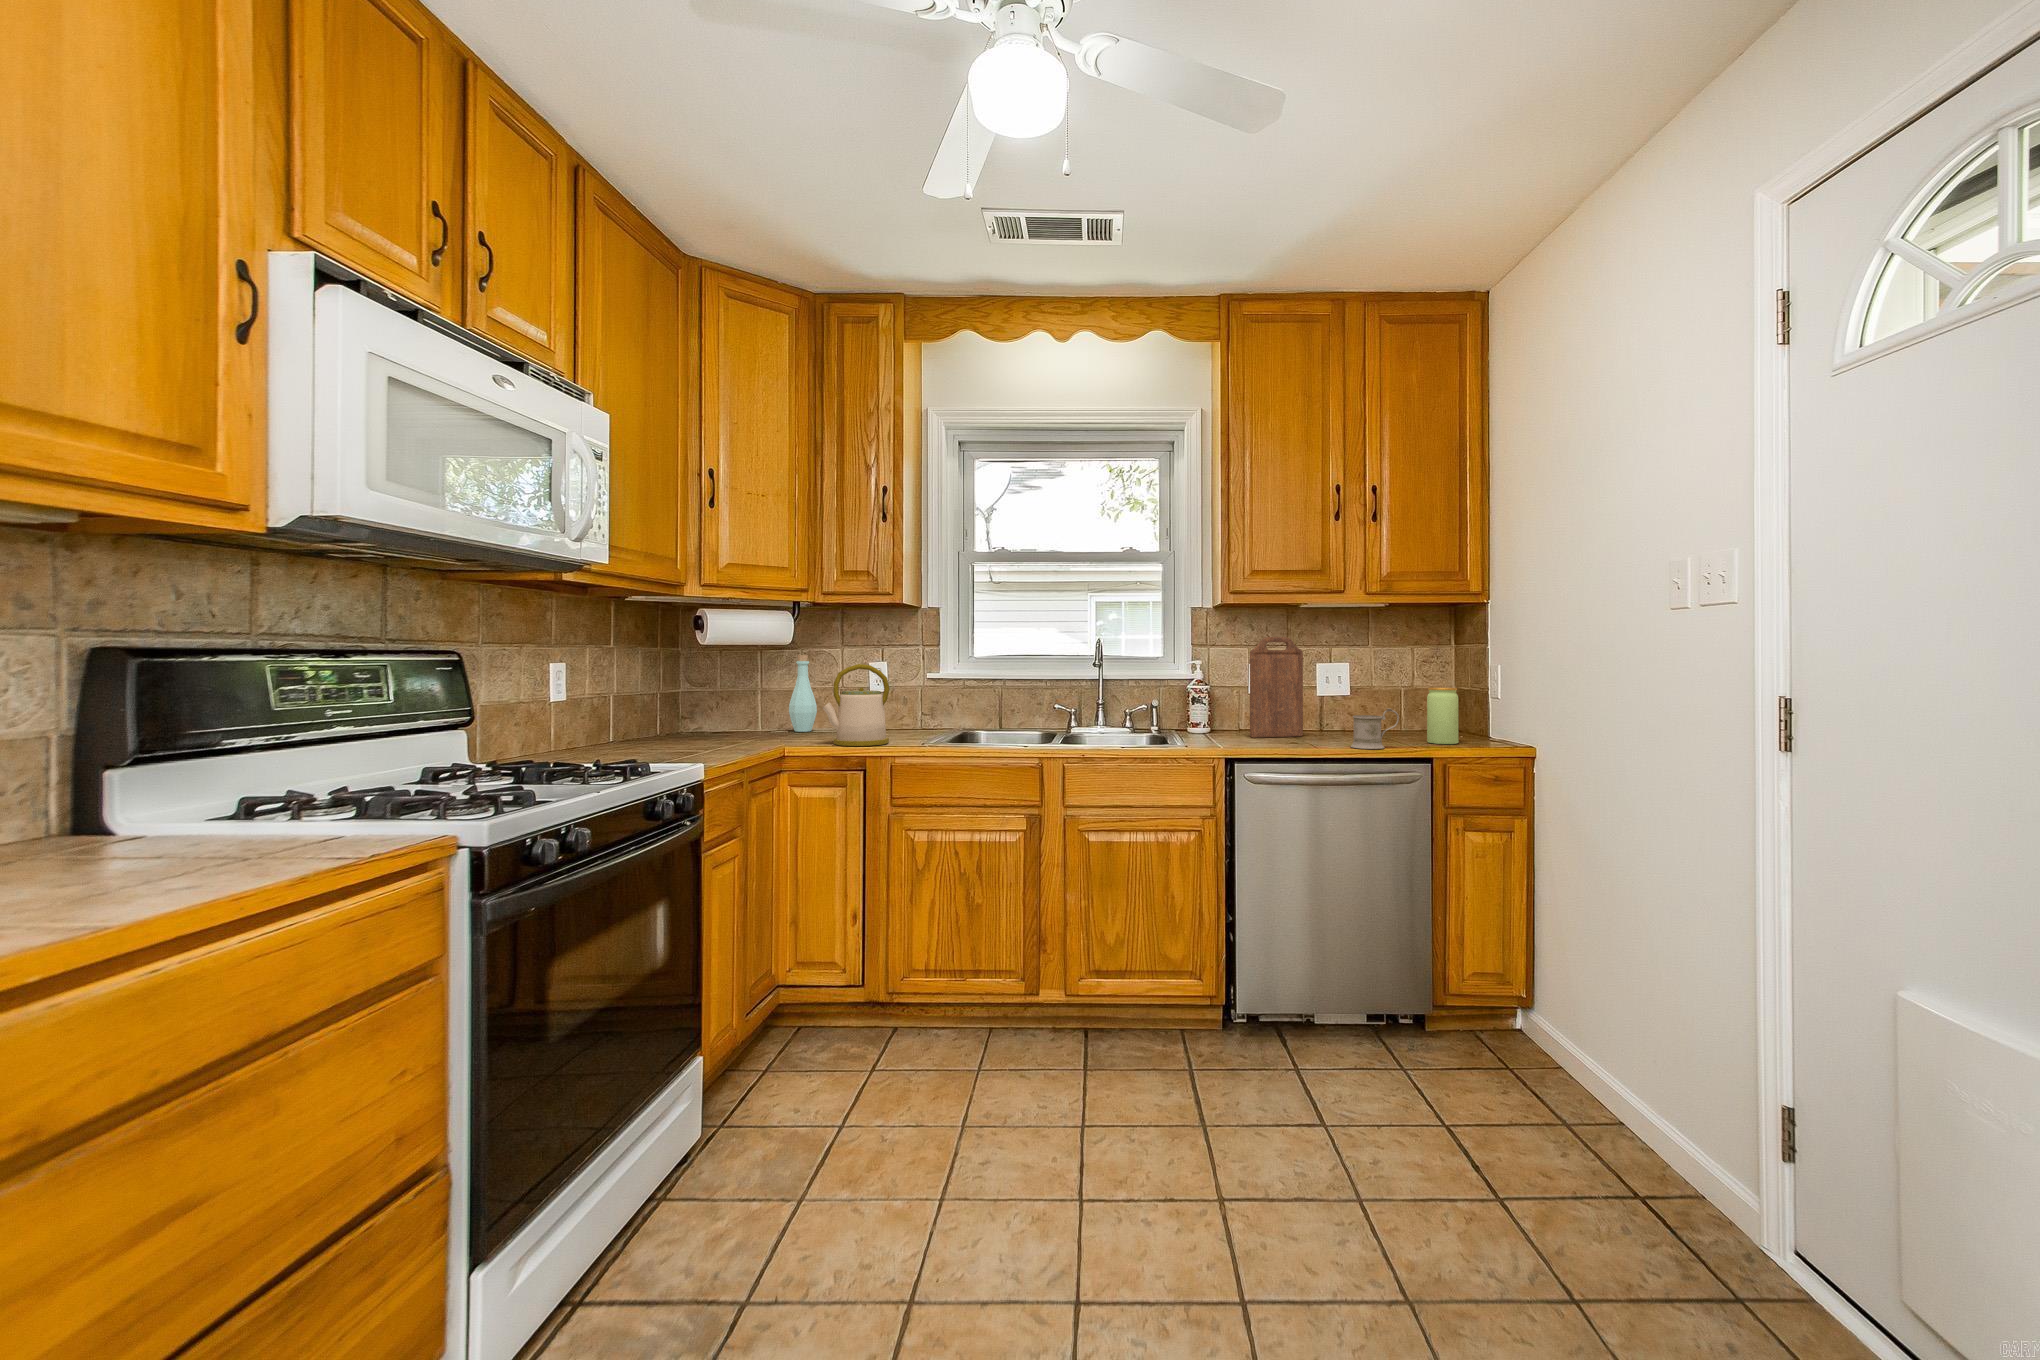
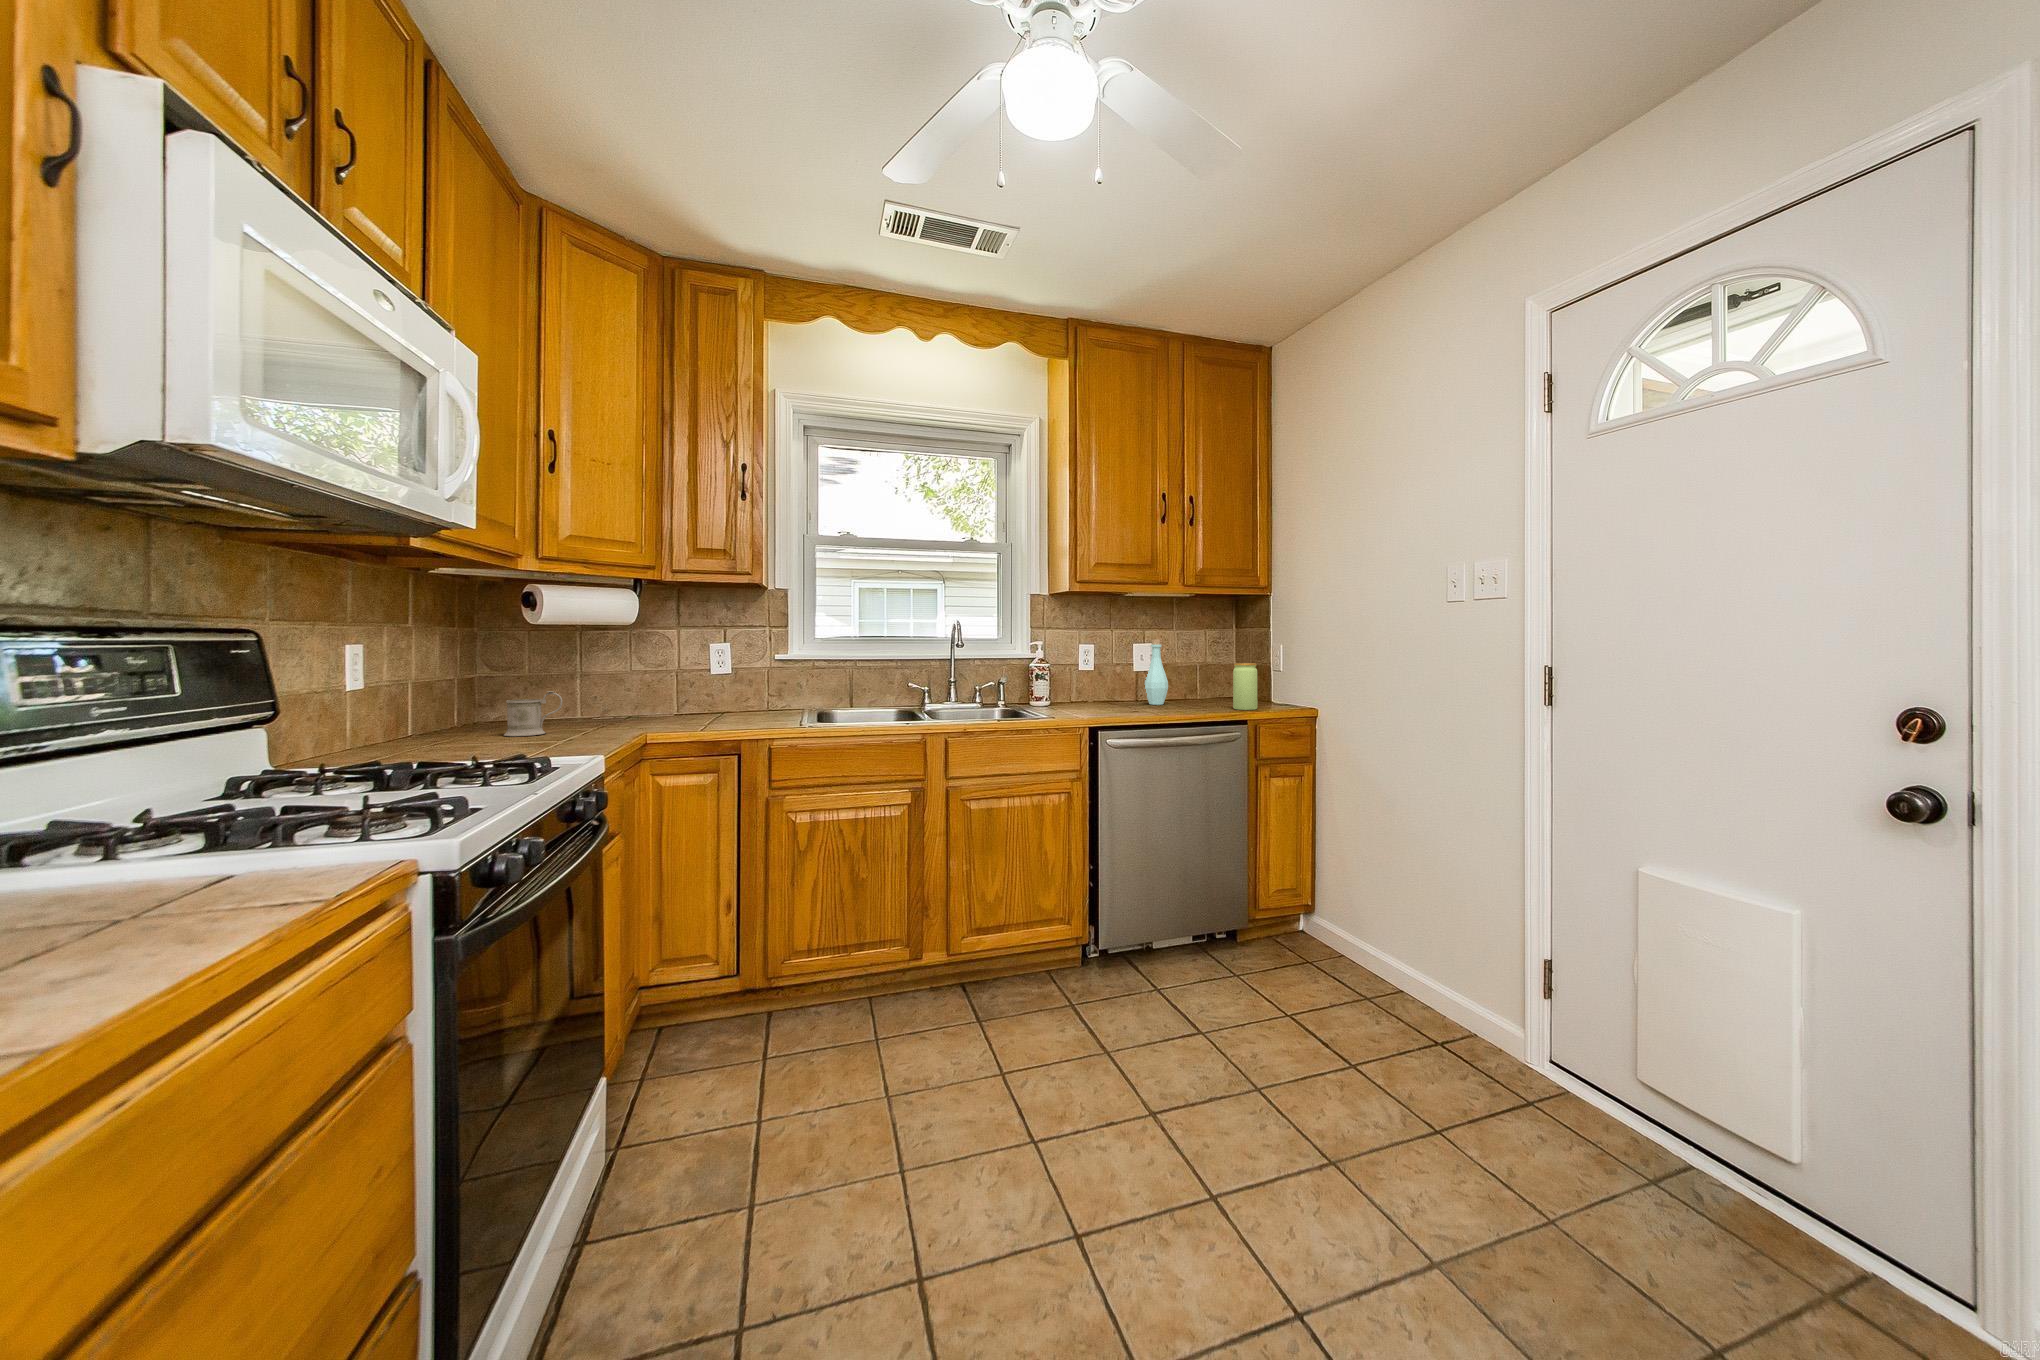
cutting board: present [1250,637,1303,738] -> none [1091,621,1132,710]
bottle: present [789,655,817,732] -> present [1144,639,1168,705]
kettle: present [823,664,889,746] -> none [691,646,764,731]
mug: present [1350,709,1399,749] -> present [504,691,562,736]

